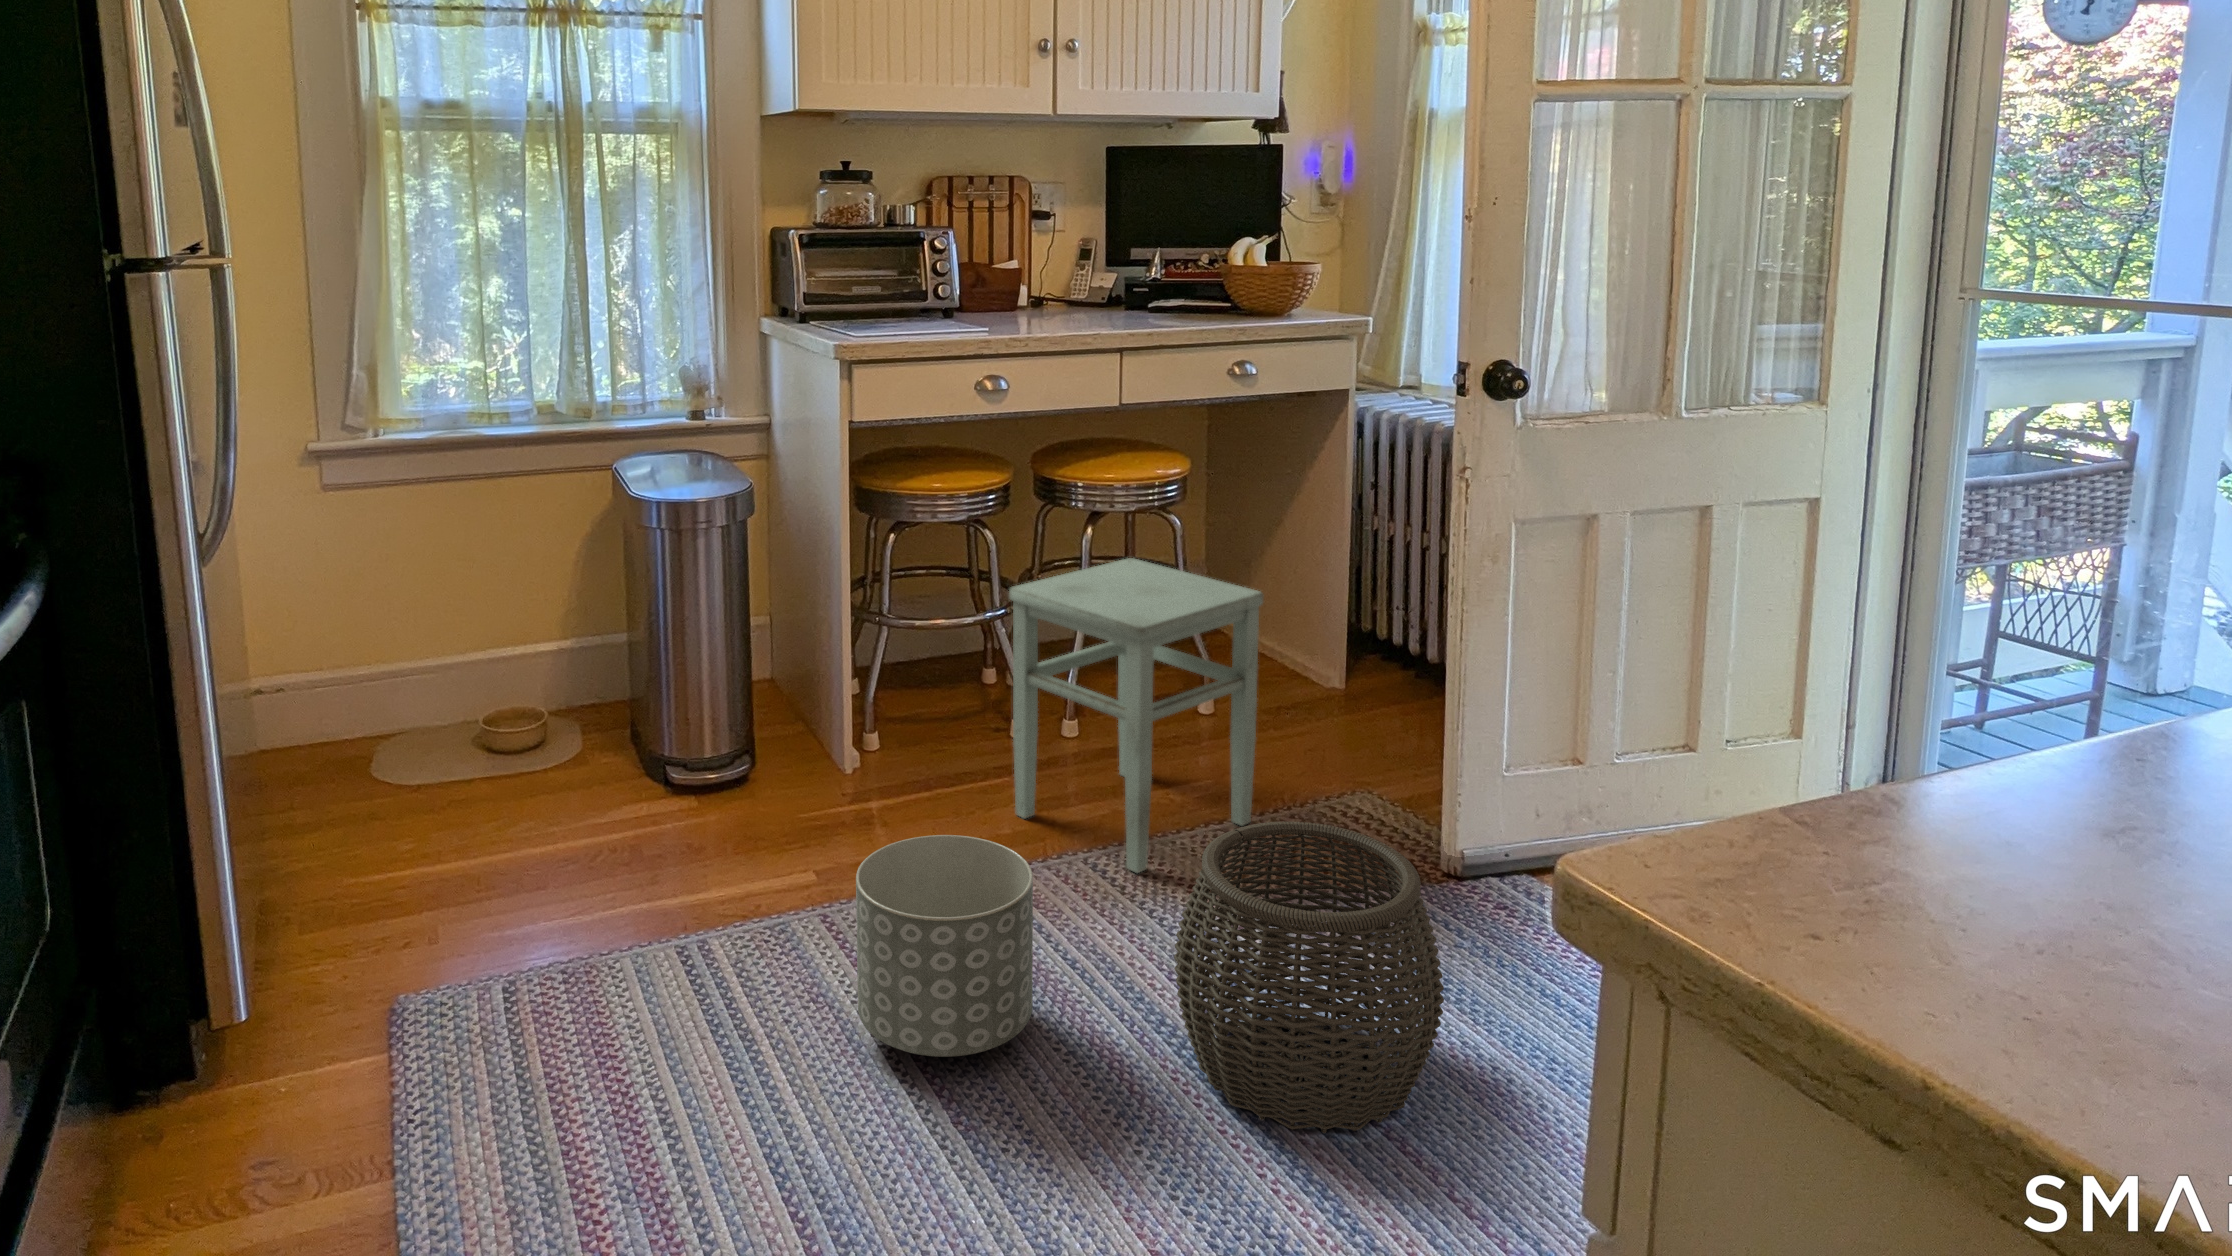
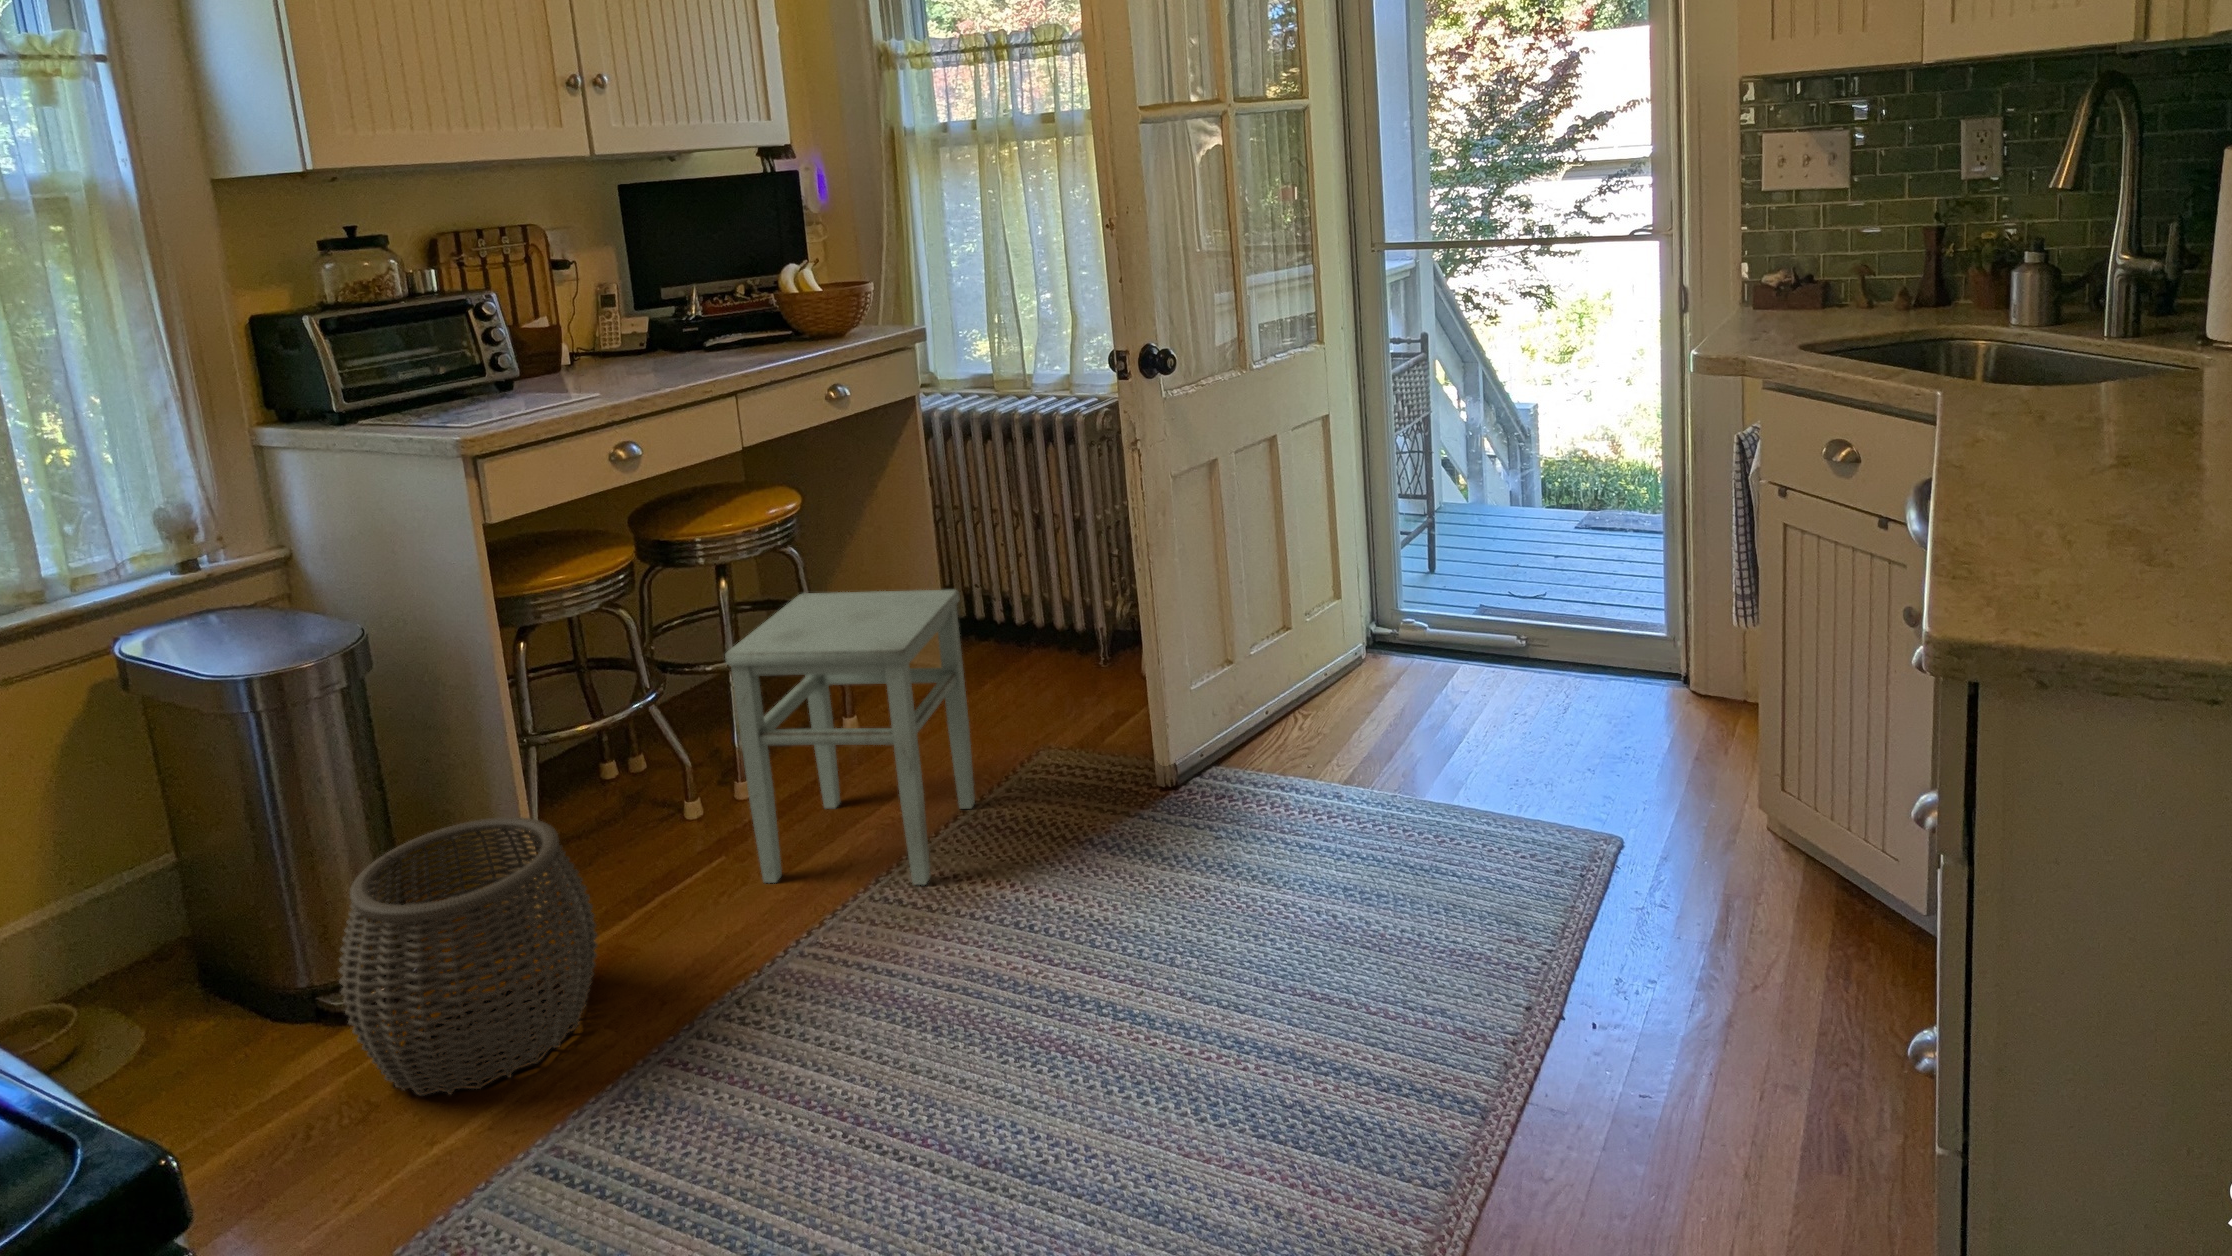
woven basket: present [1174,821,1444,1133] -> present [339,817,598,1096]
planter: present [856,835,1033,1057] -> none [783,895,982,1137]

